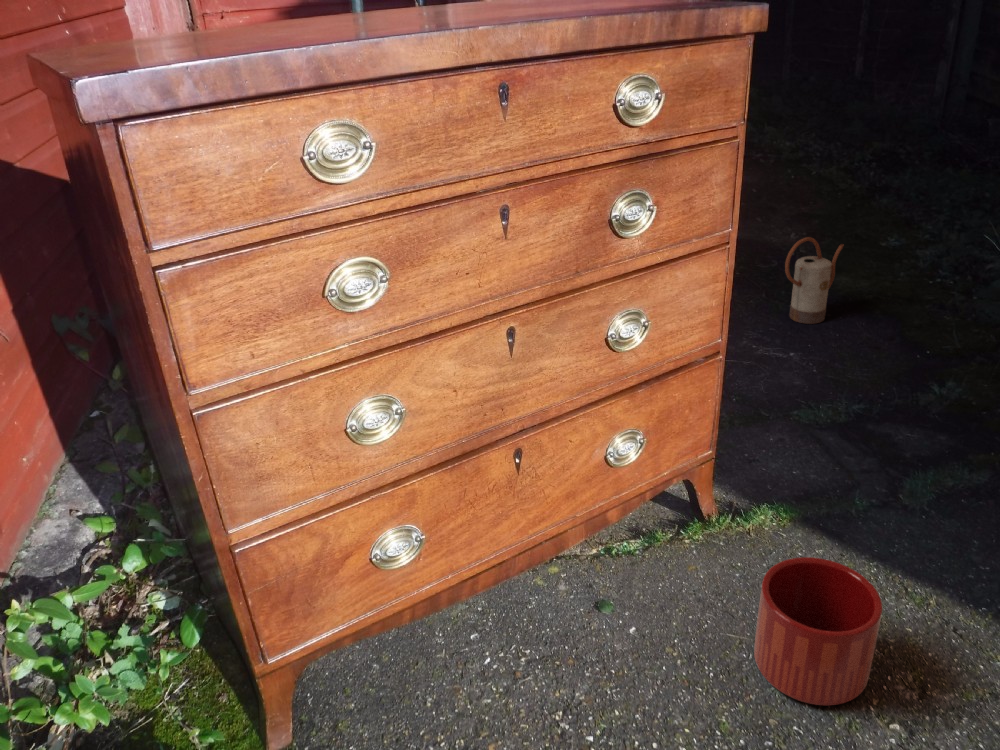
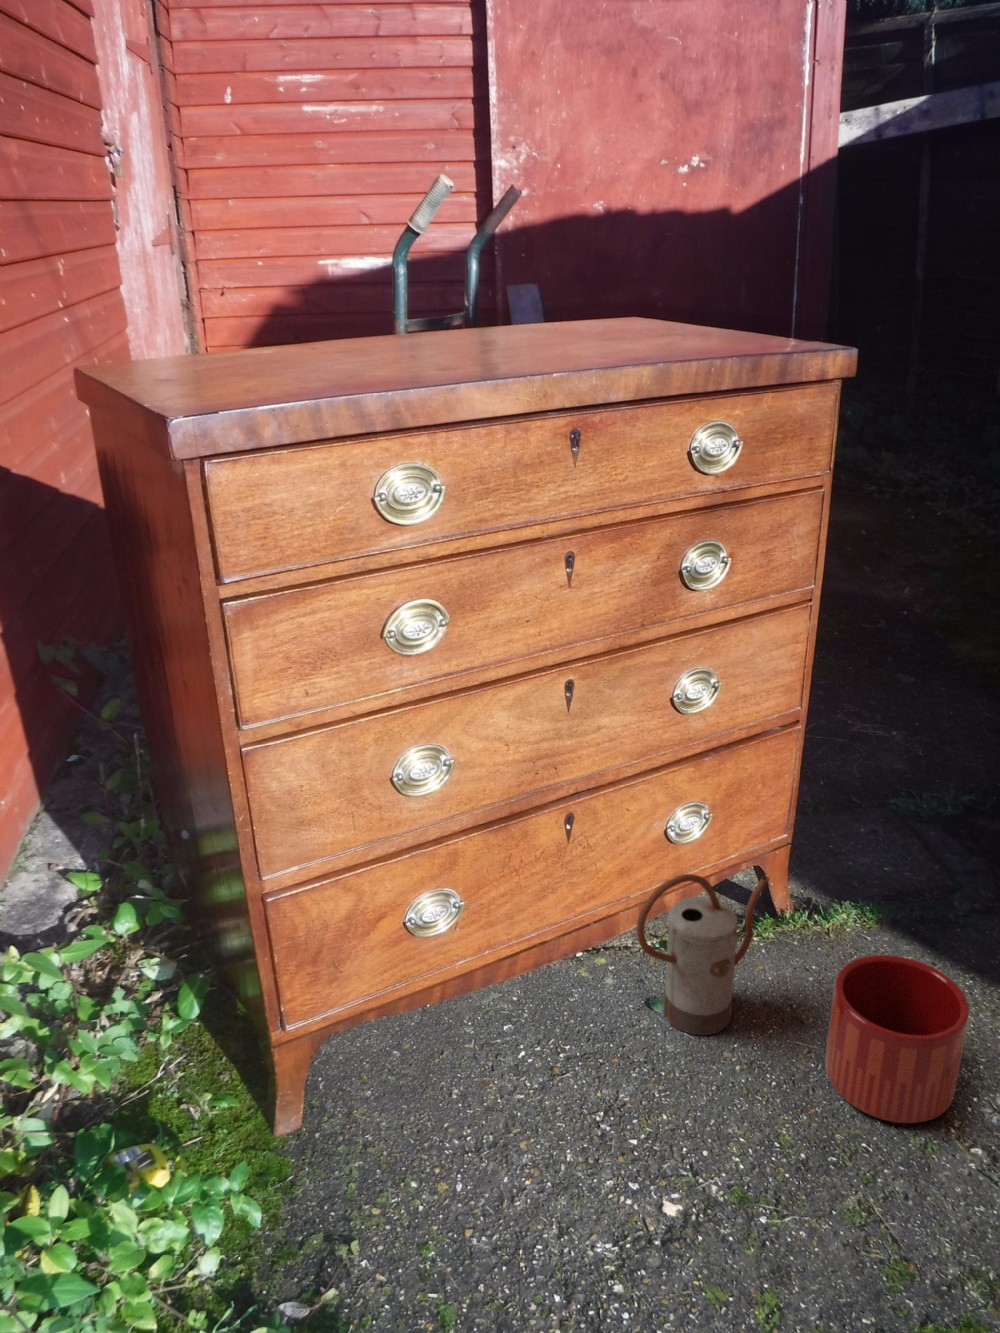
watering can: present [785,237,844,324] -> present [637,874,770,1035]

